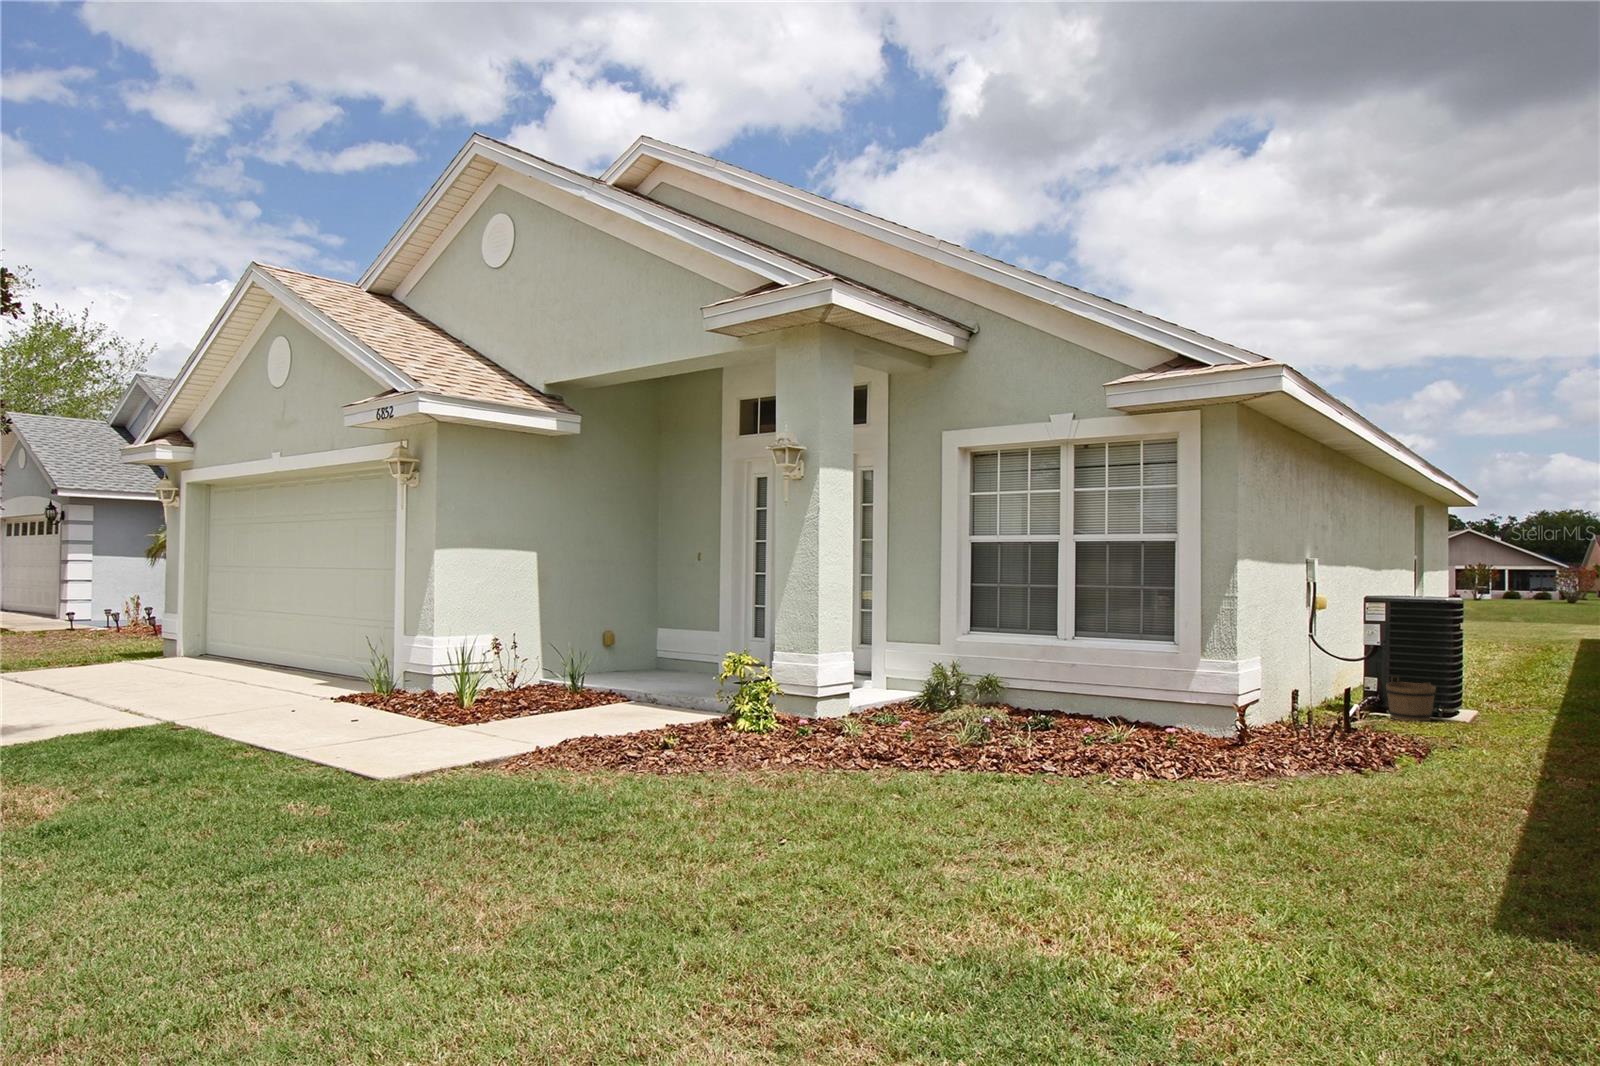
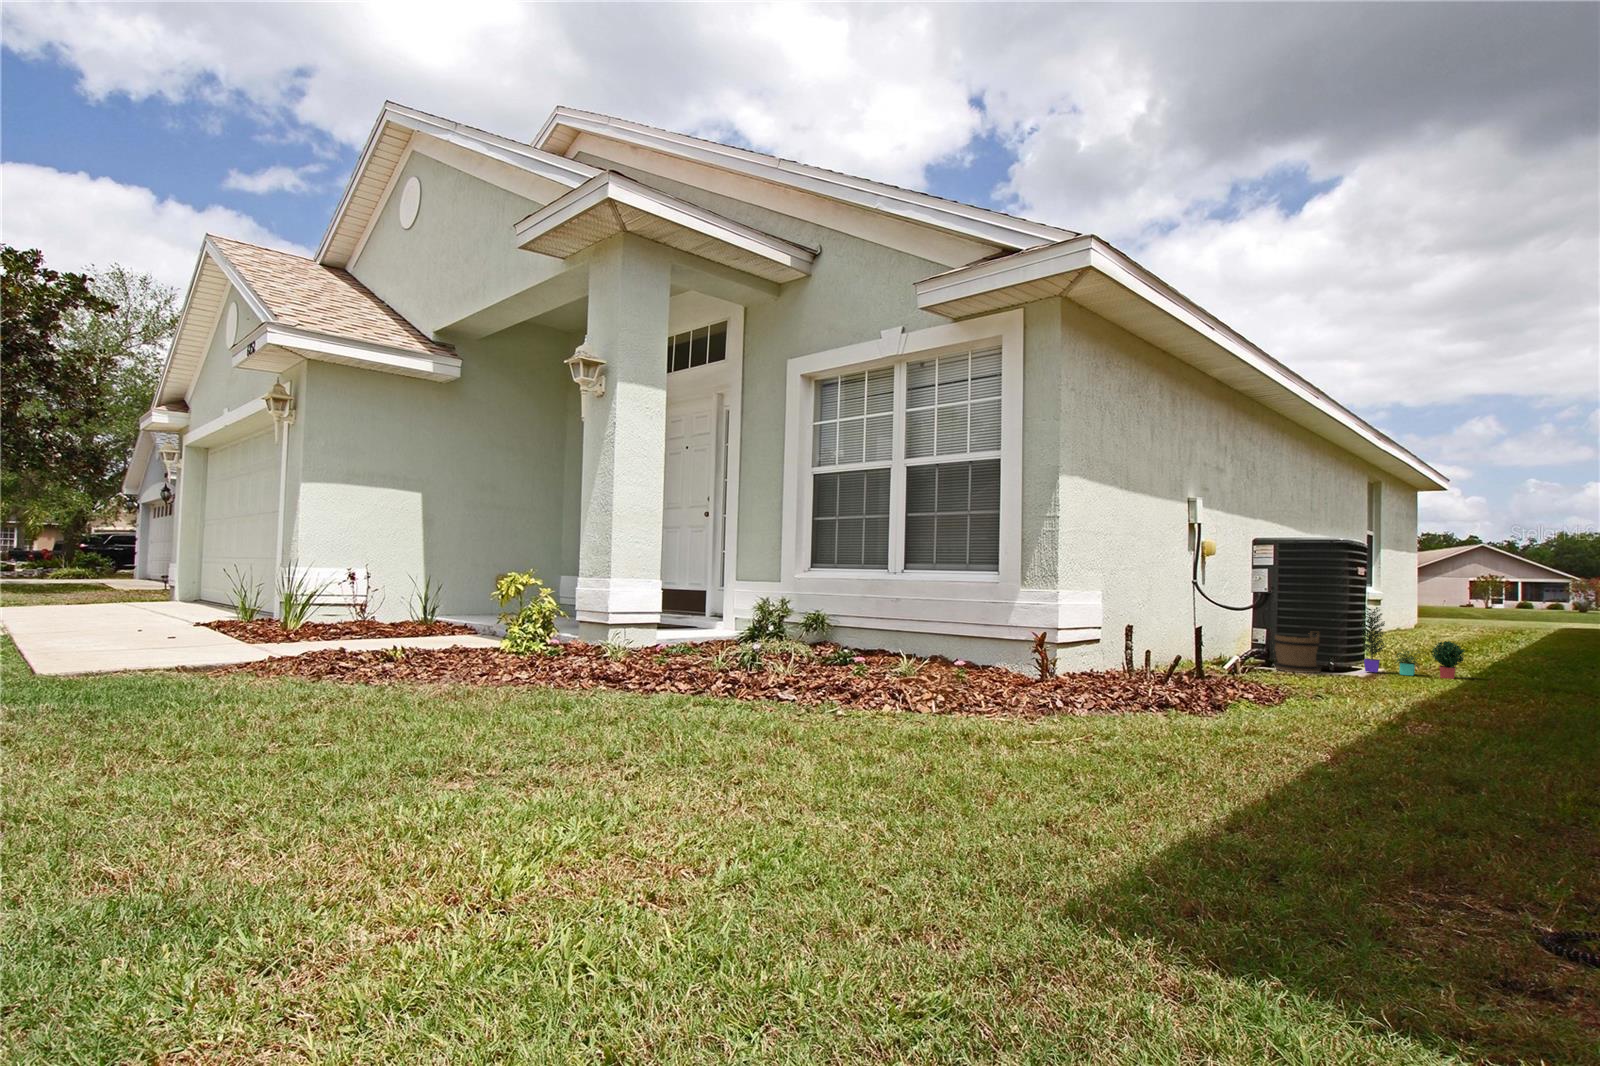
potted plant: none [1461,658,1557,724] -> present [1362,606,1465,679]

